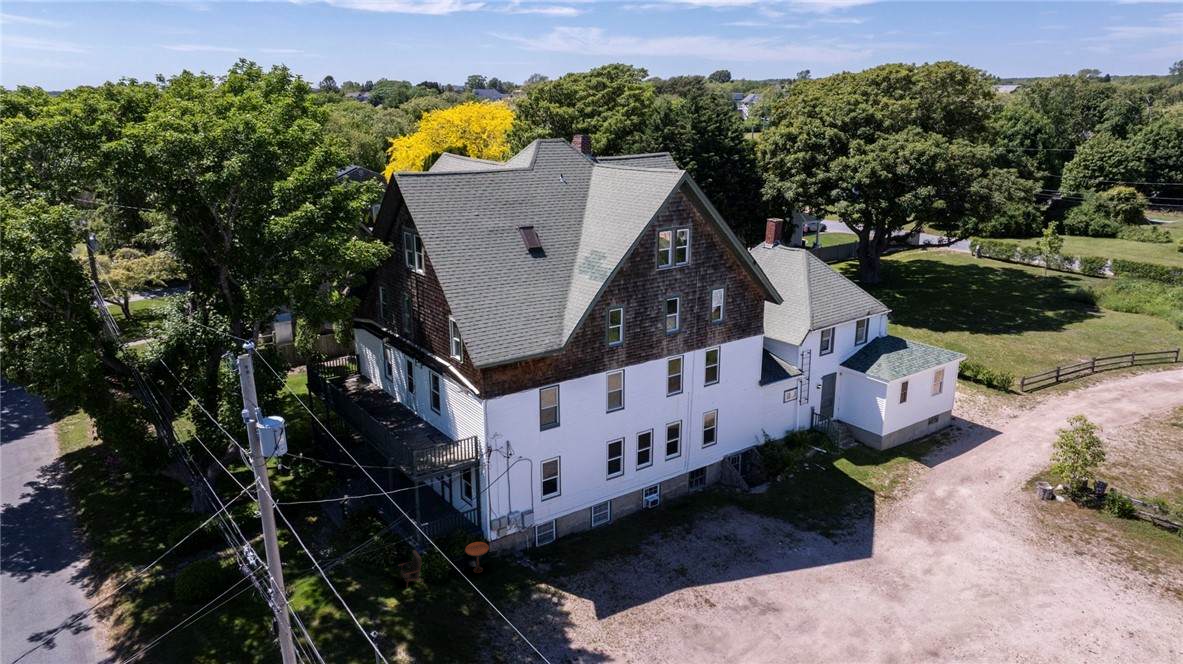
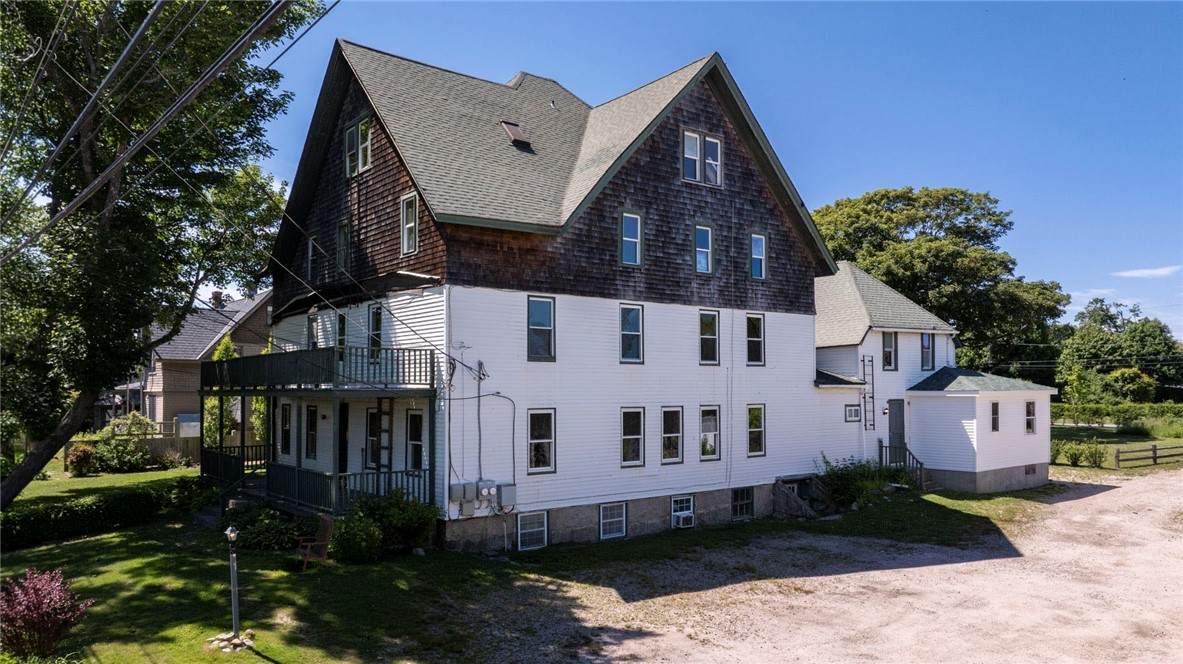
pedestal table: present [465,542,489,573] -> none [406,514,445,560]

